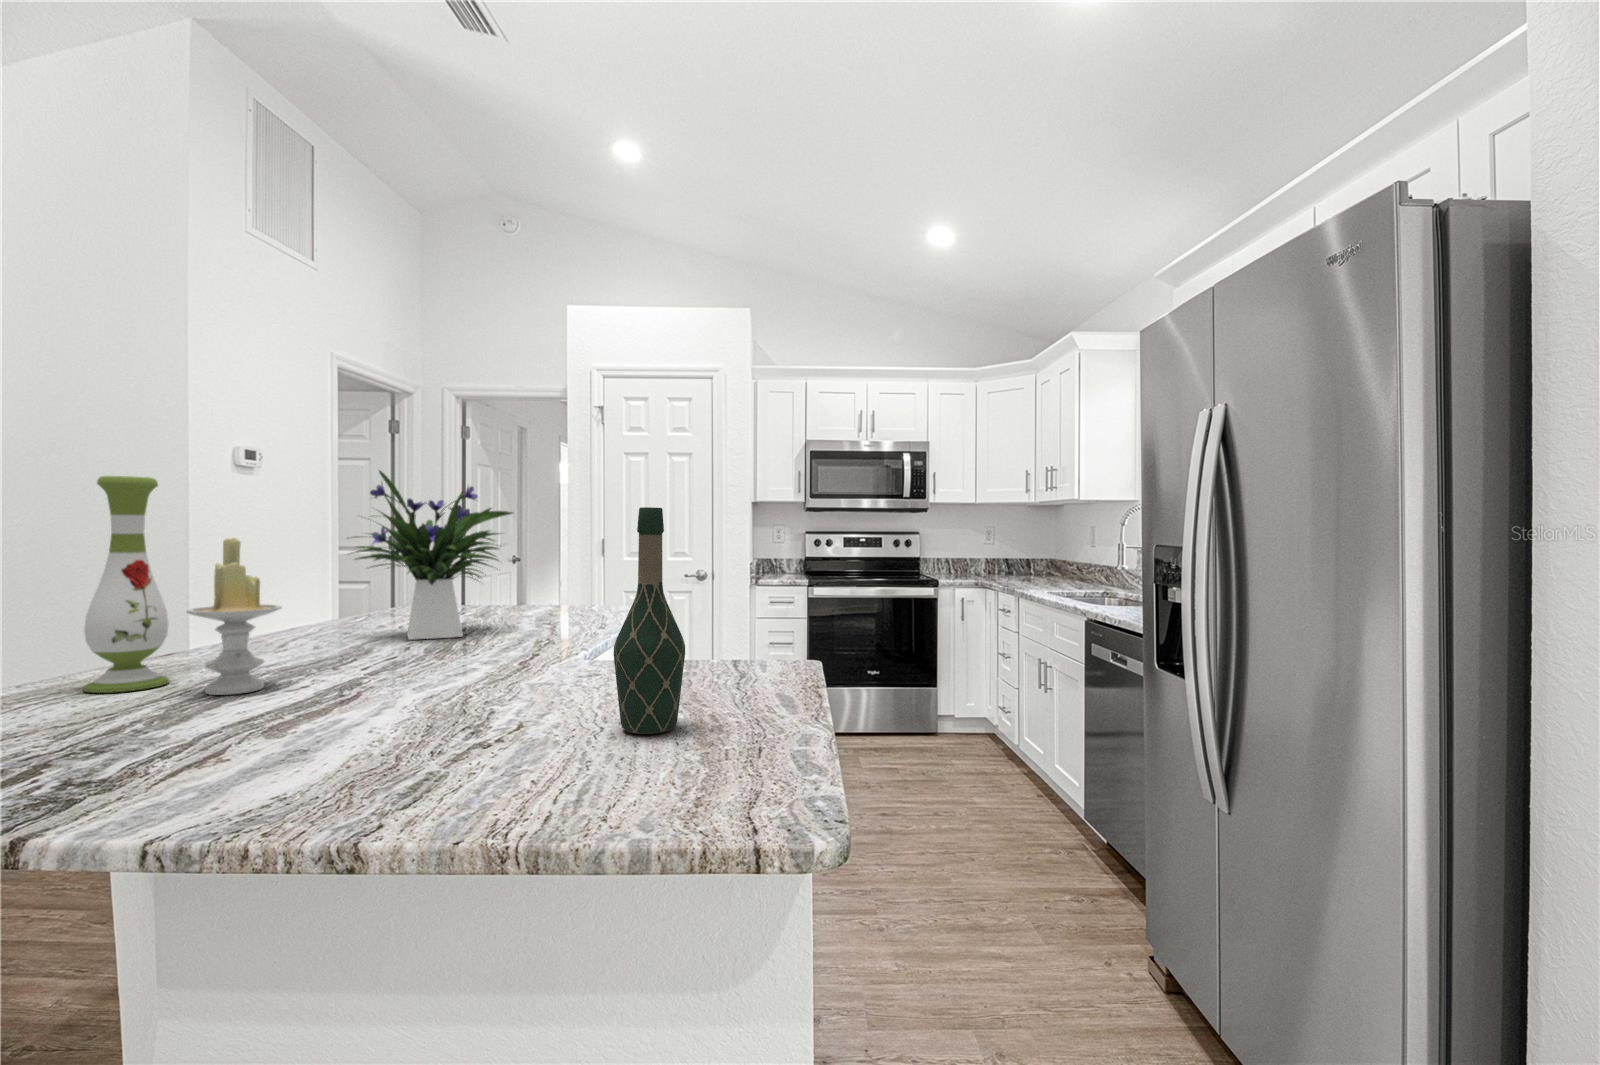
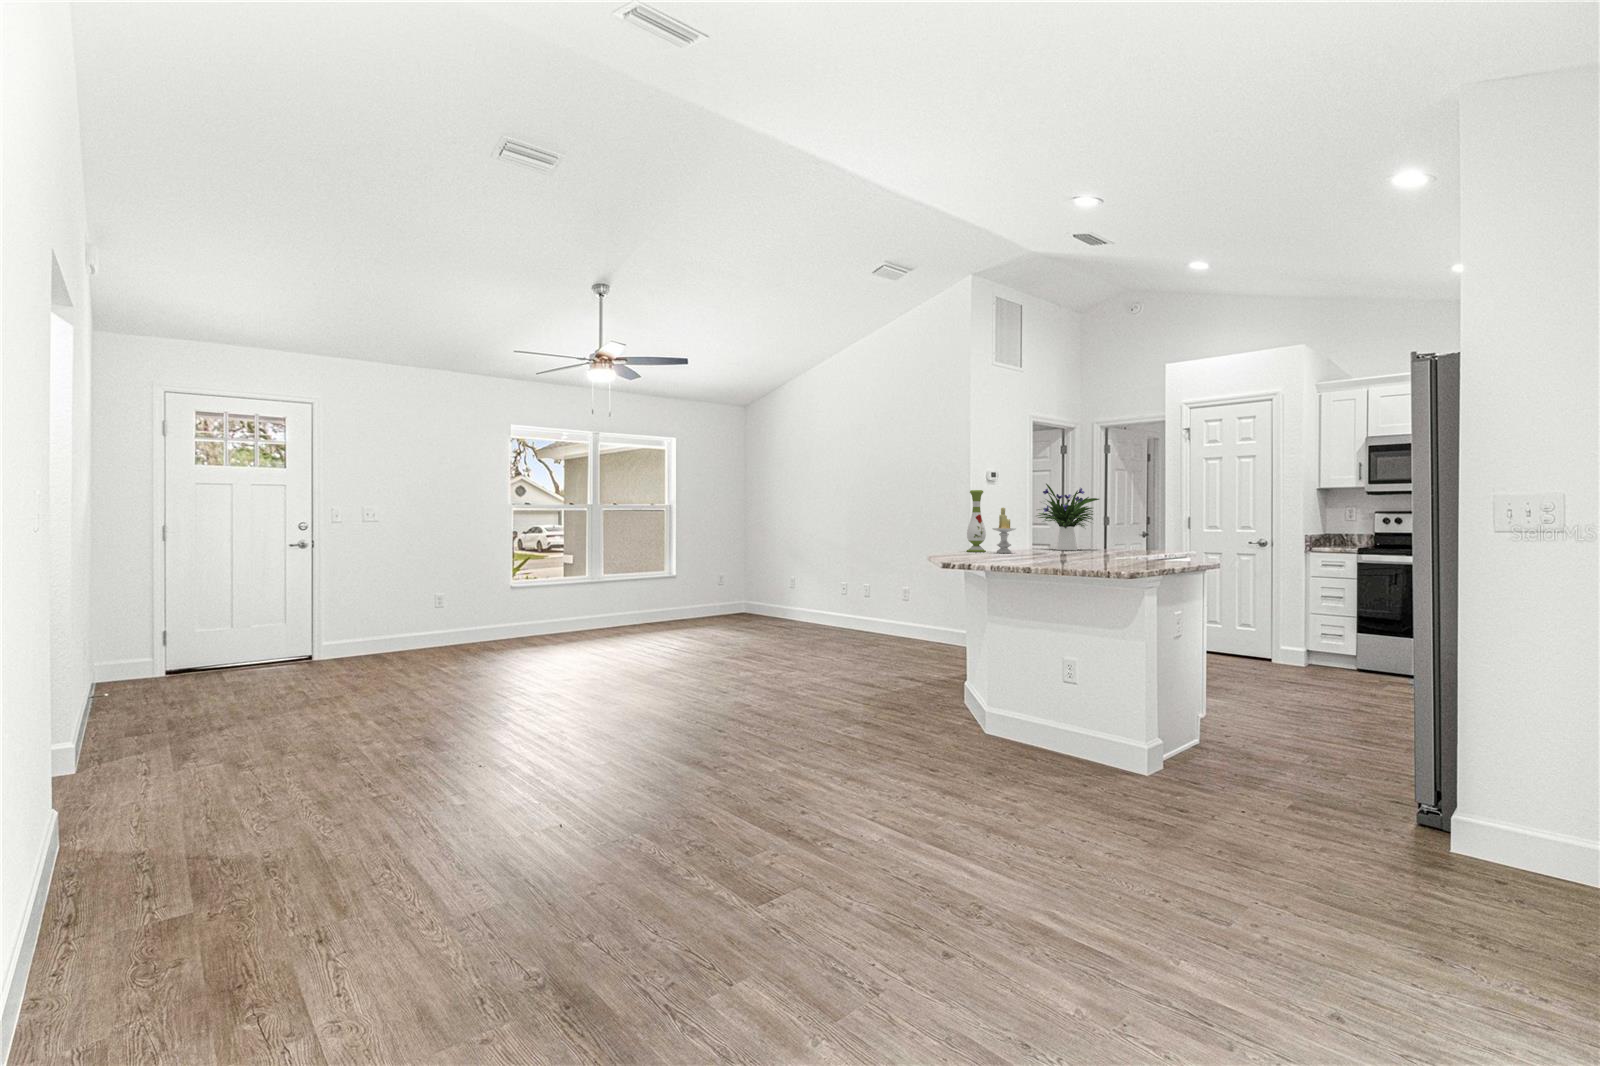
wine bottle: present [613,507,685,734] -> none [1101,495,1123,559]

